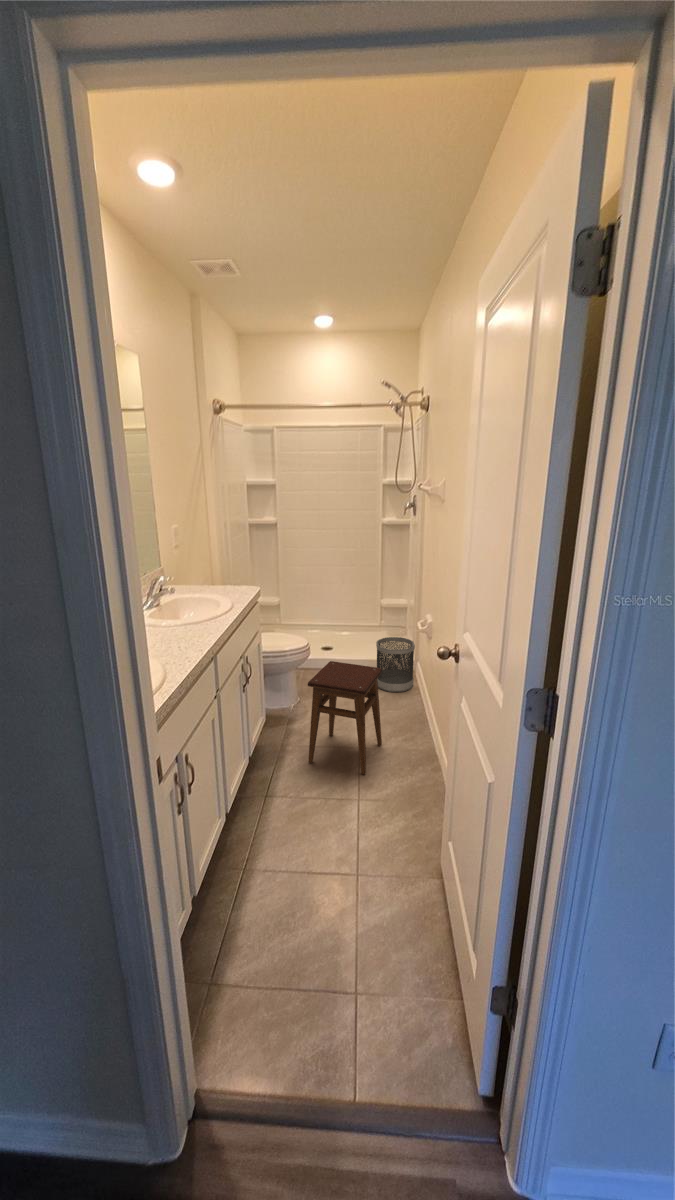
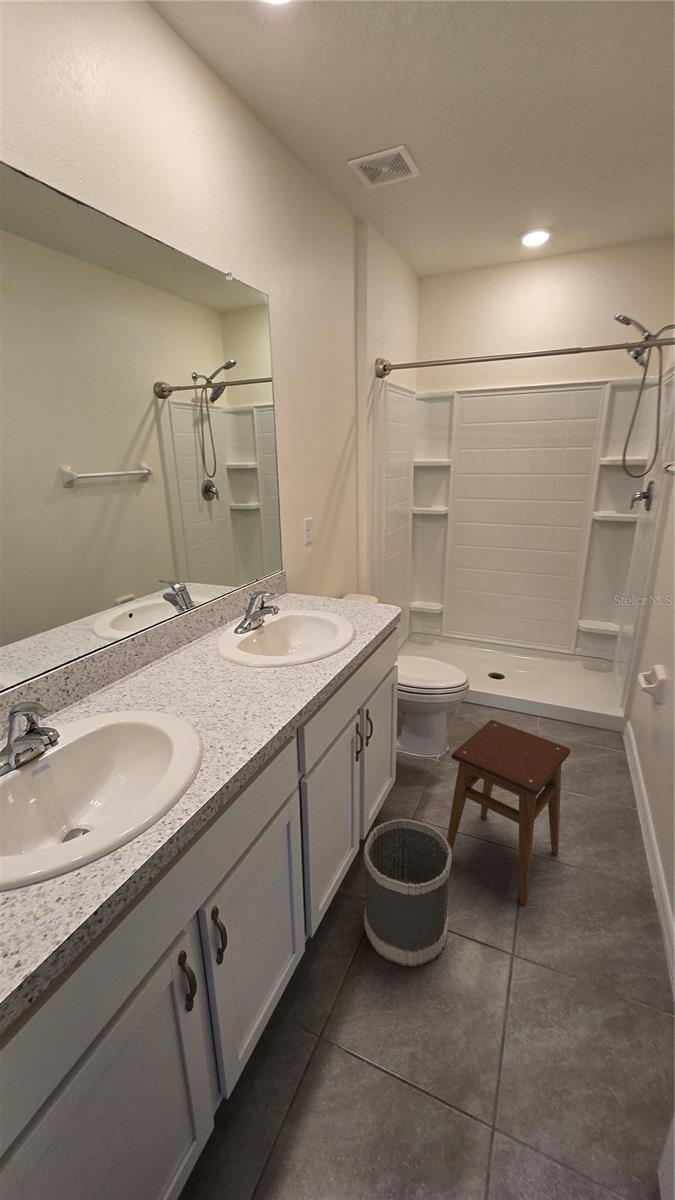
wastebasket: present [376,637,415,692] -> present [364,819,452,967]

